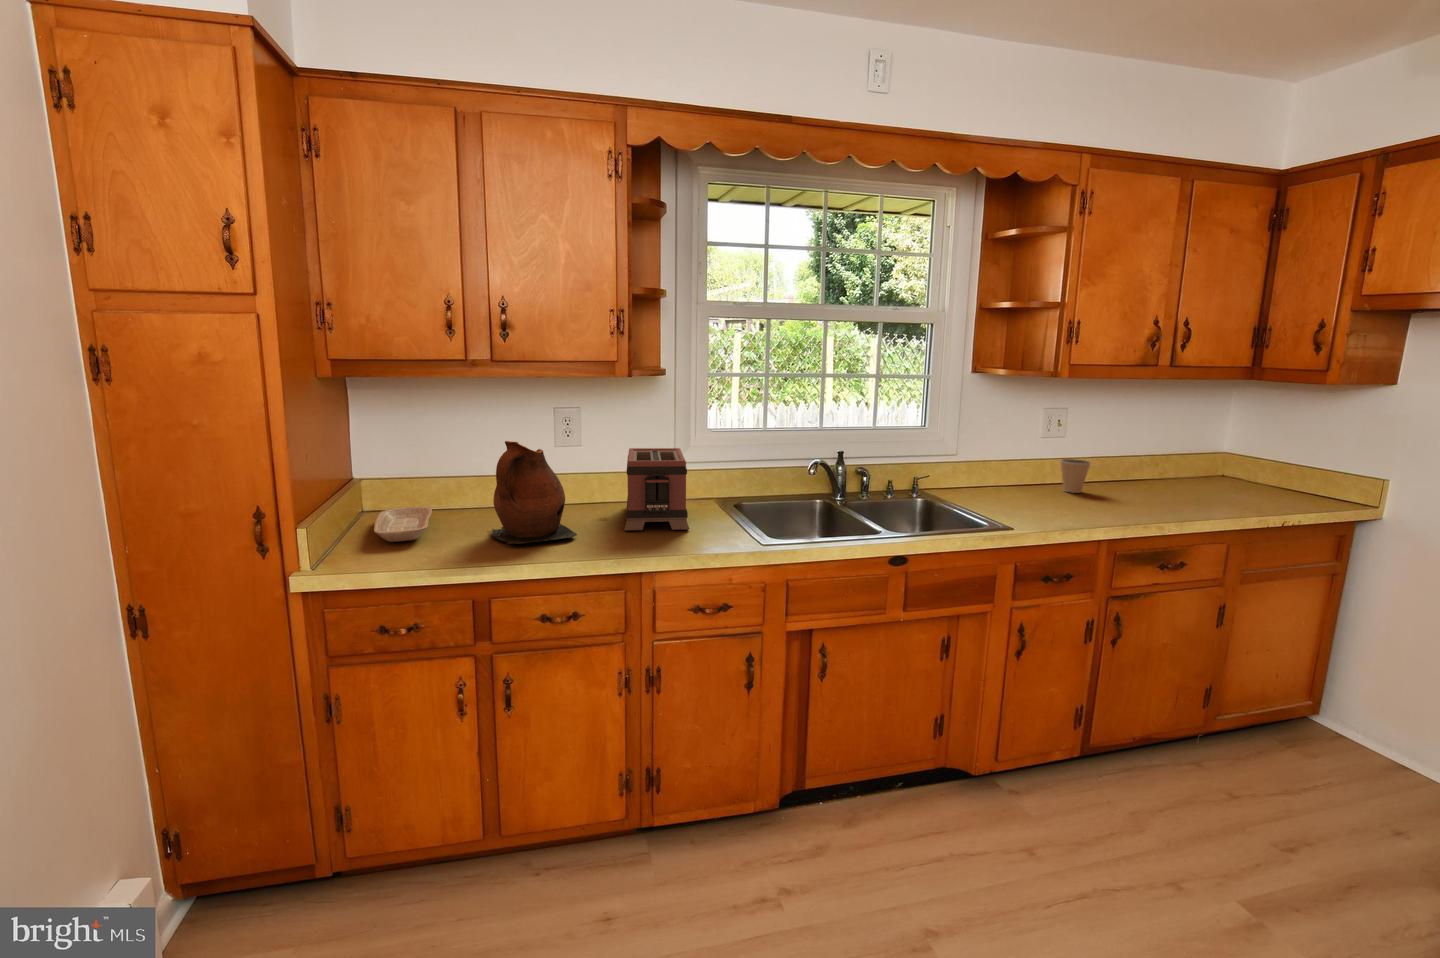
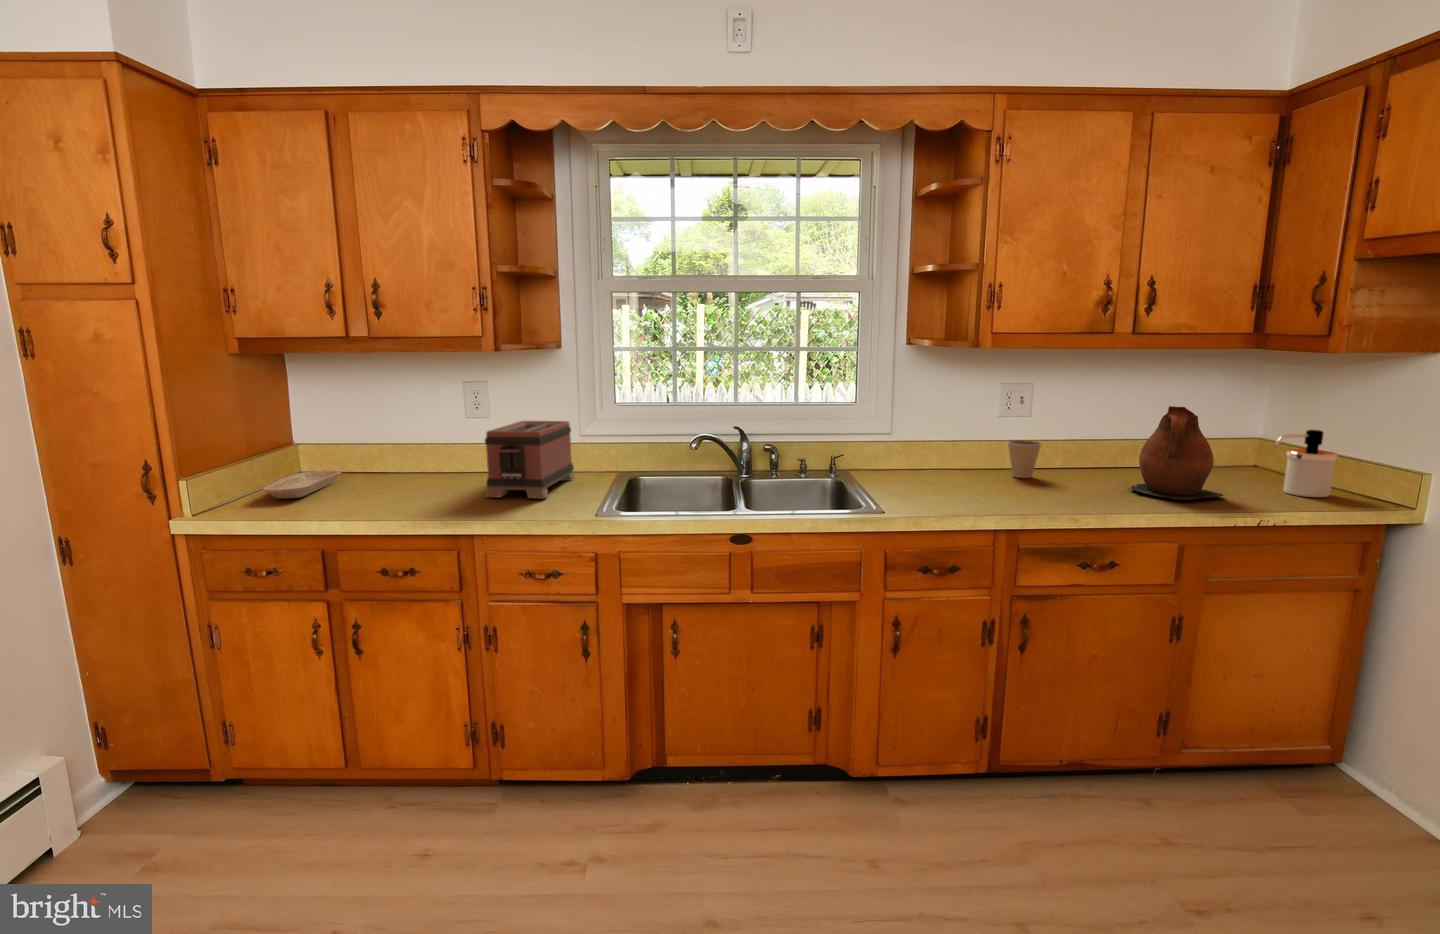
ceramic pitcher: present [487,441,577,544] -> present [1128,406,1223,500]
soap dispenser: none [1276,447,1321,502] -> present [1275,430,1337,497]

